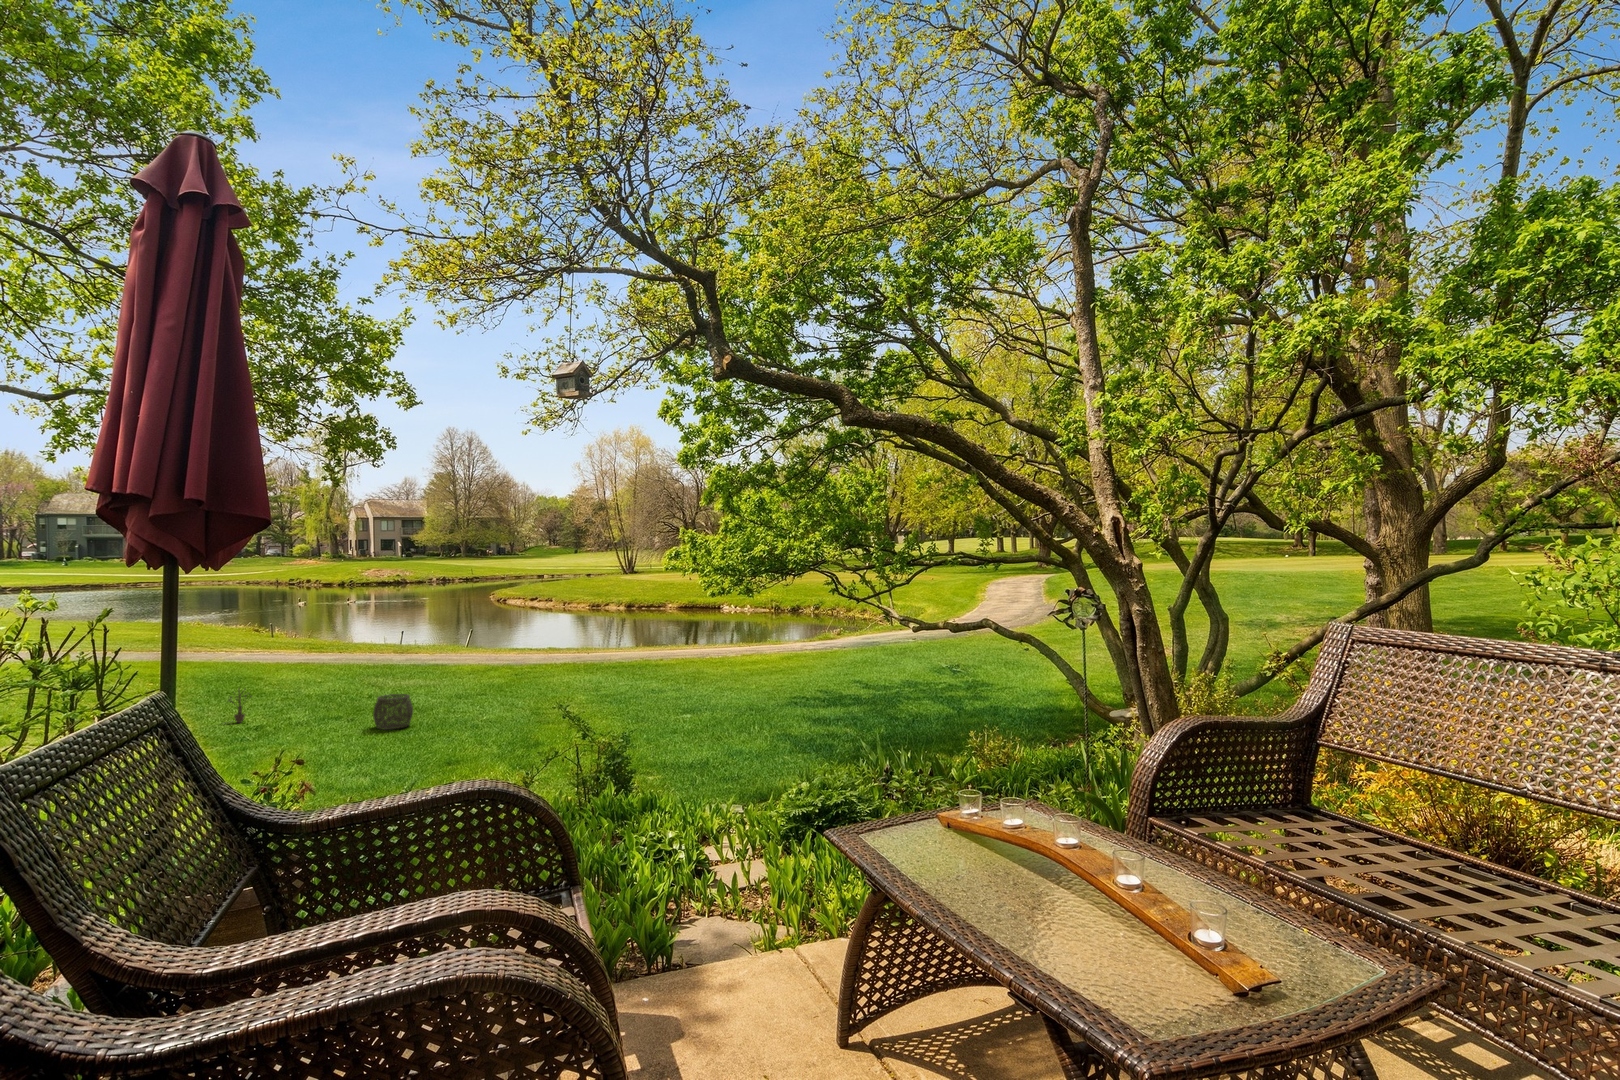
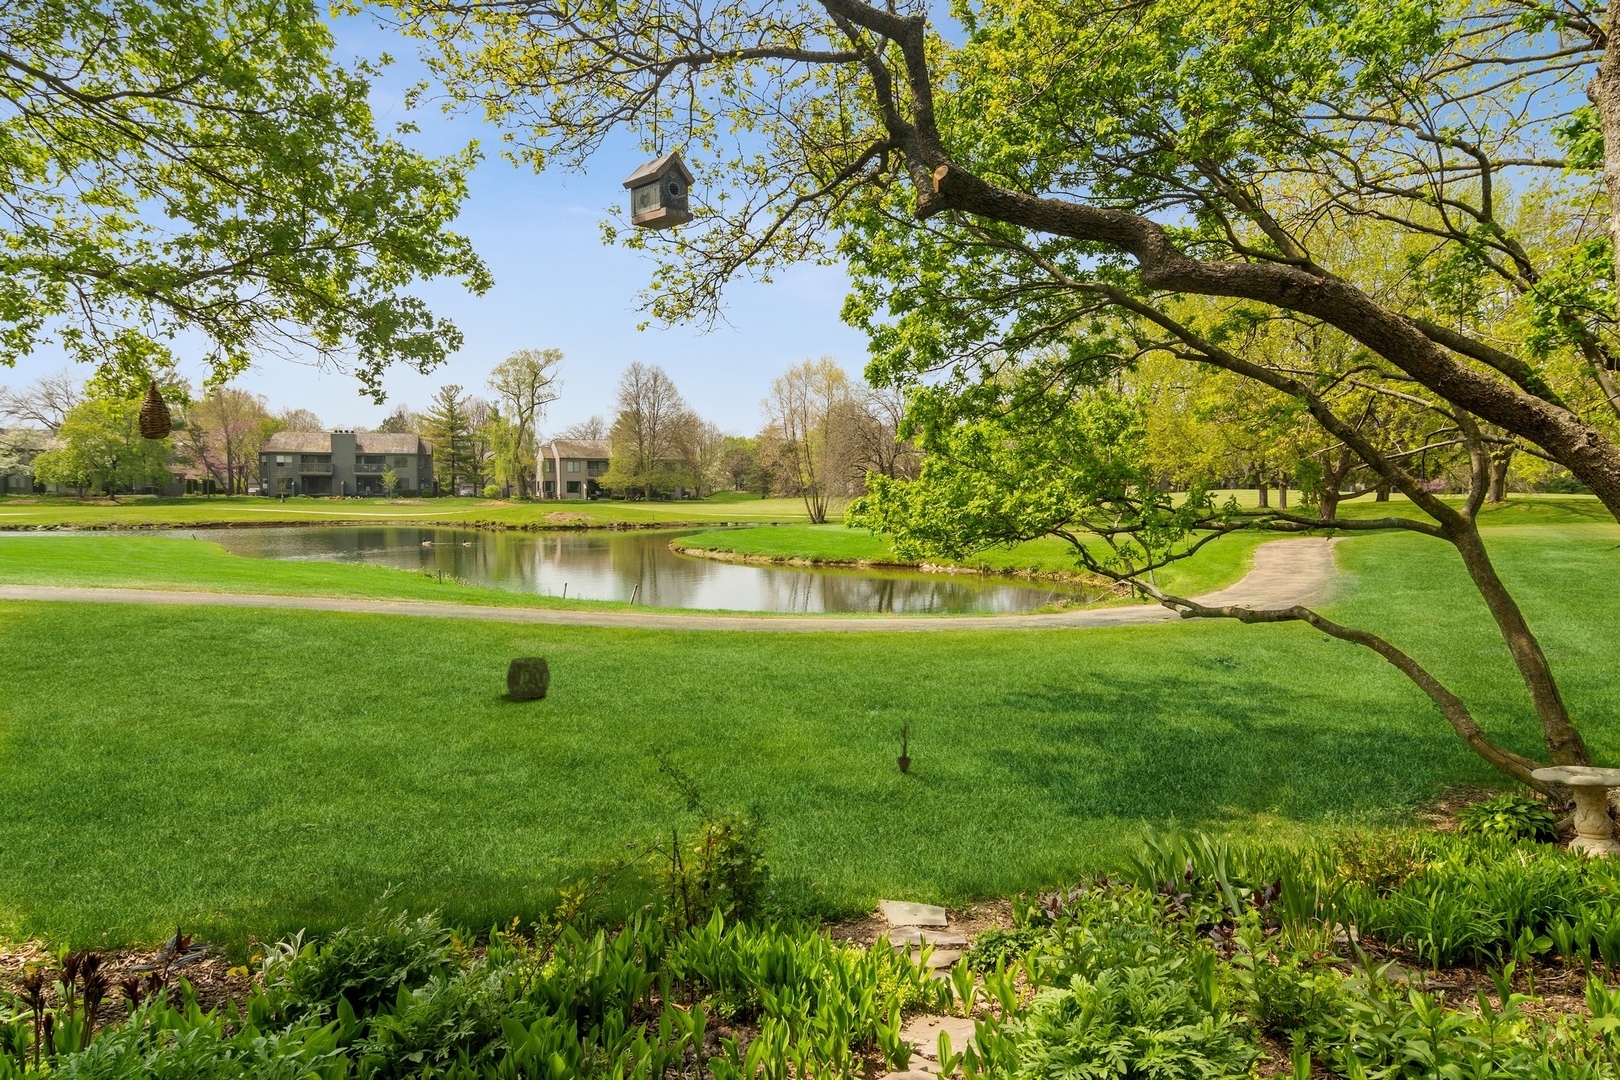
decorative plant: present [229,689,251,723] -> present [892,721,912,771]

